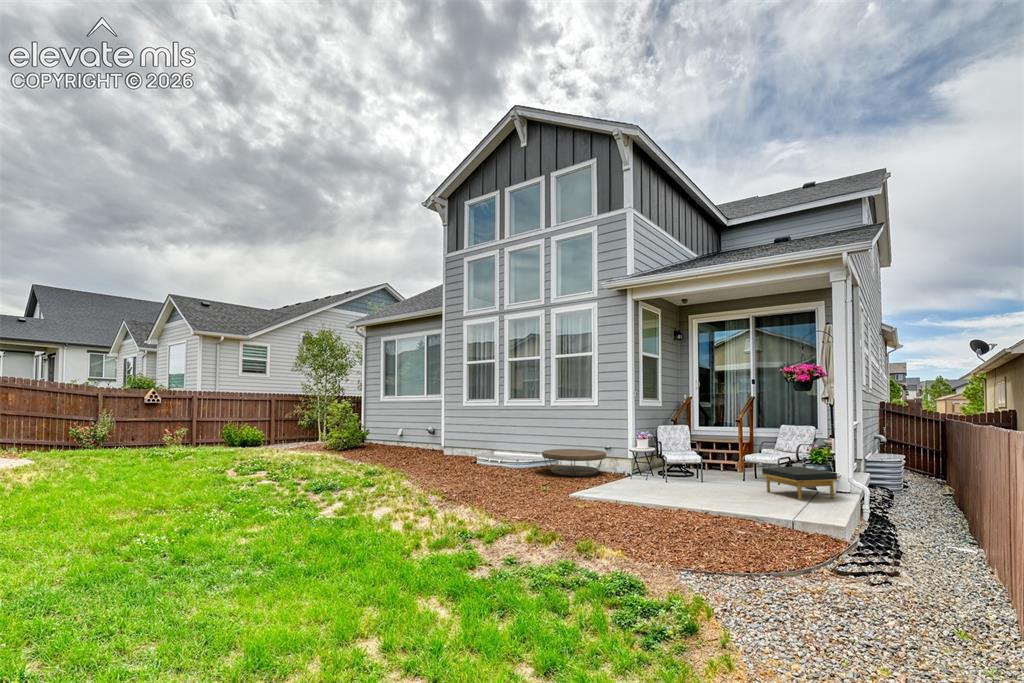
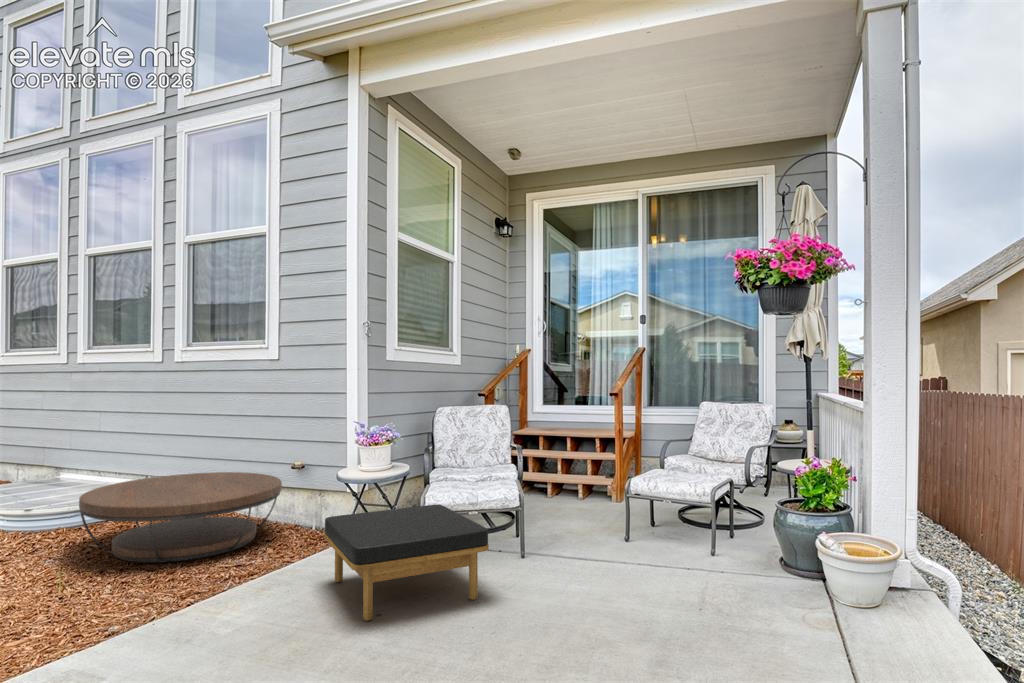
ottoman: present [762,467,837,500] -> present [324,505,489,621]

